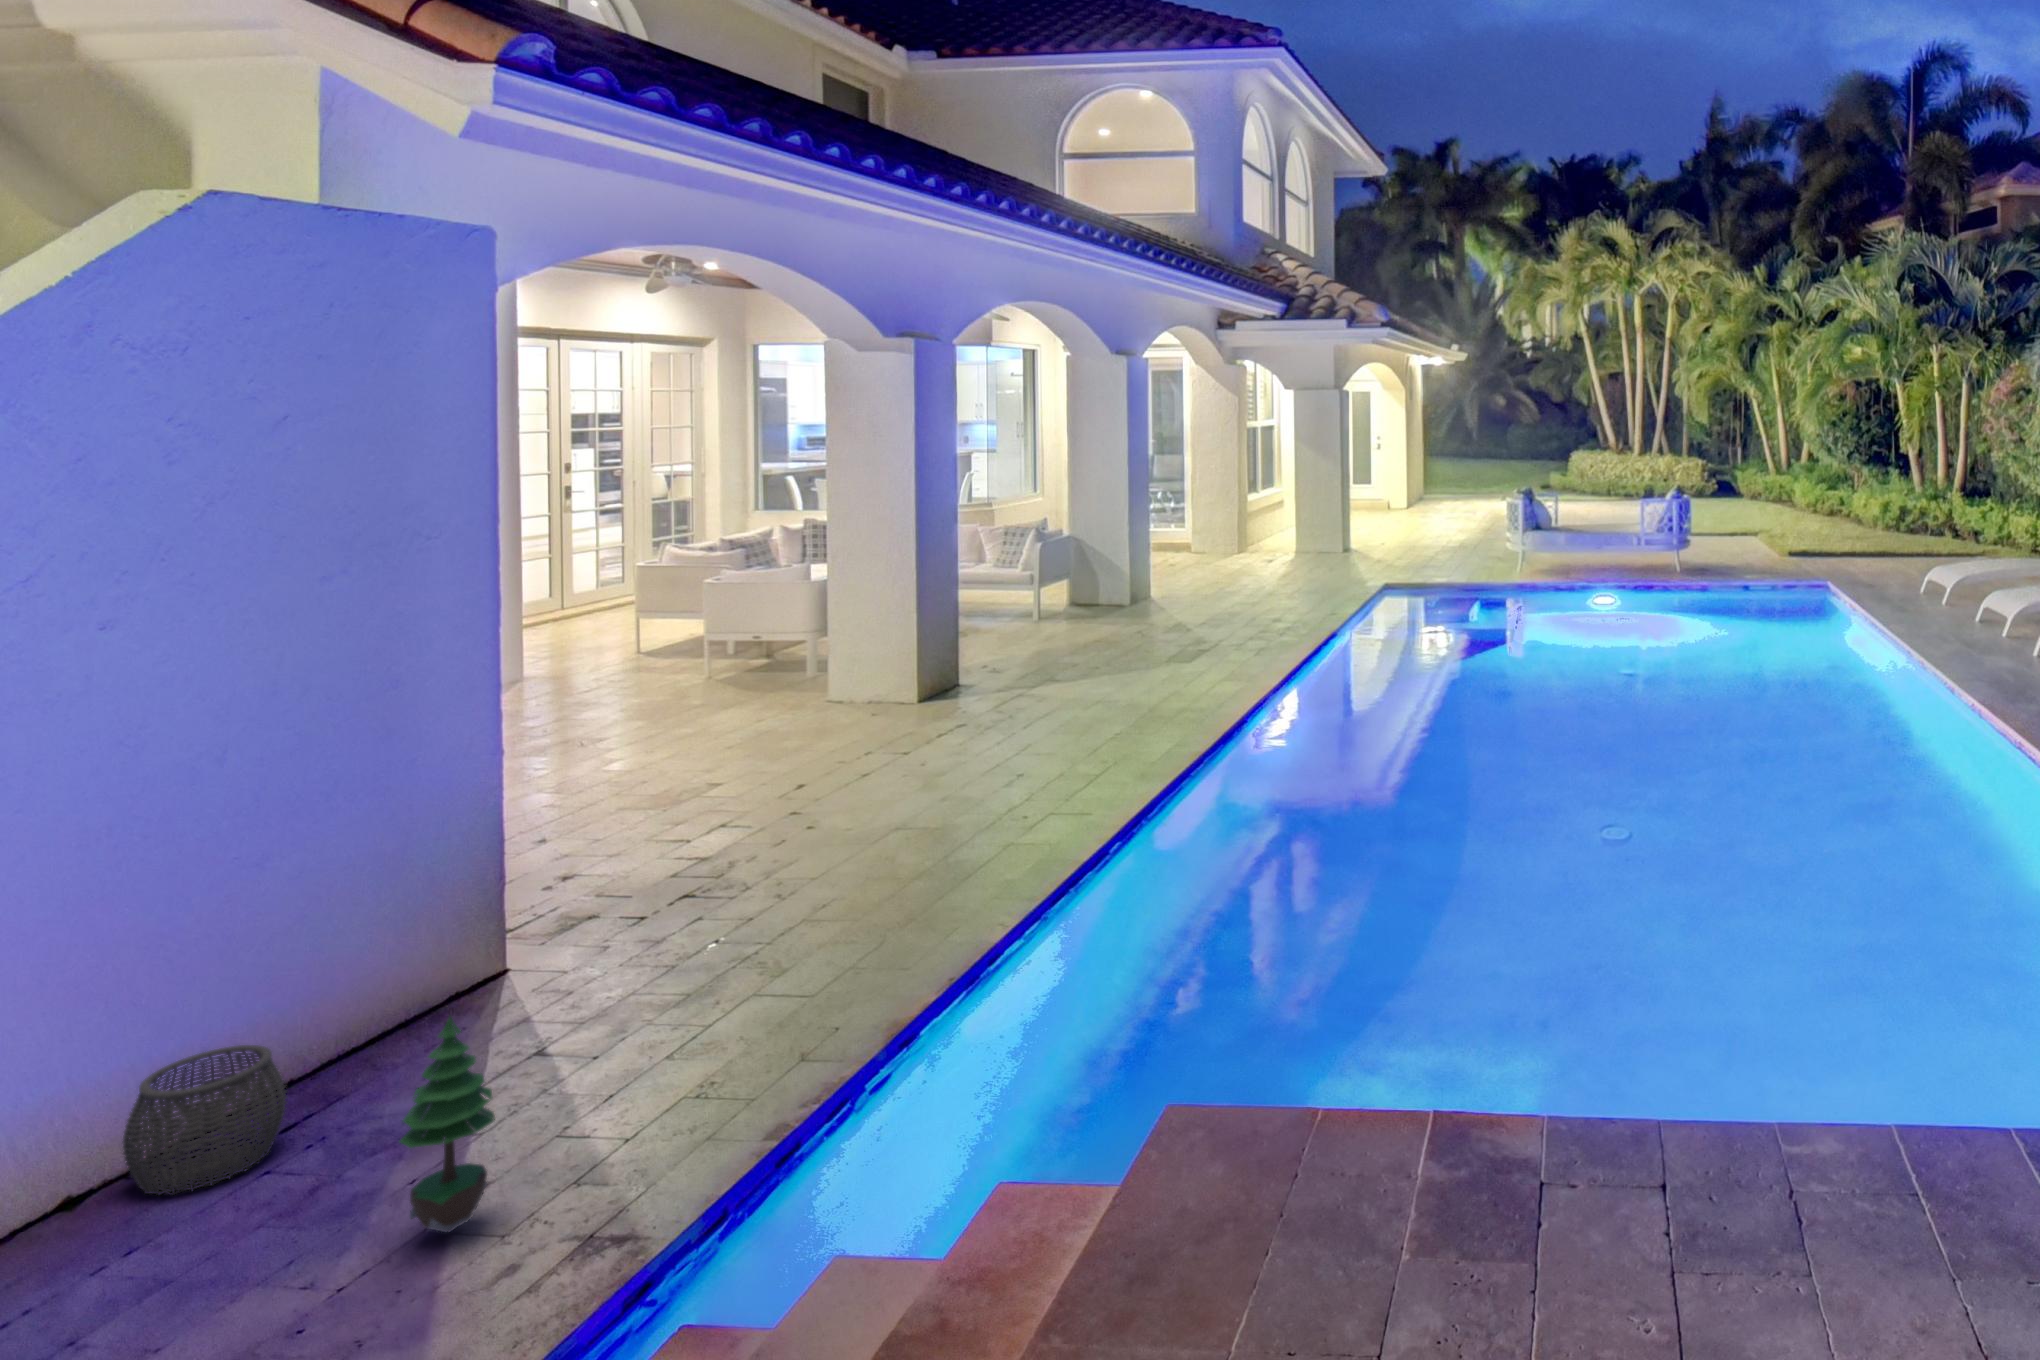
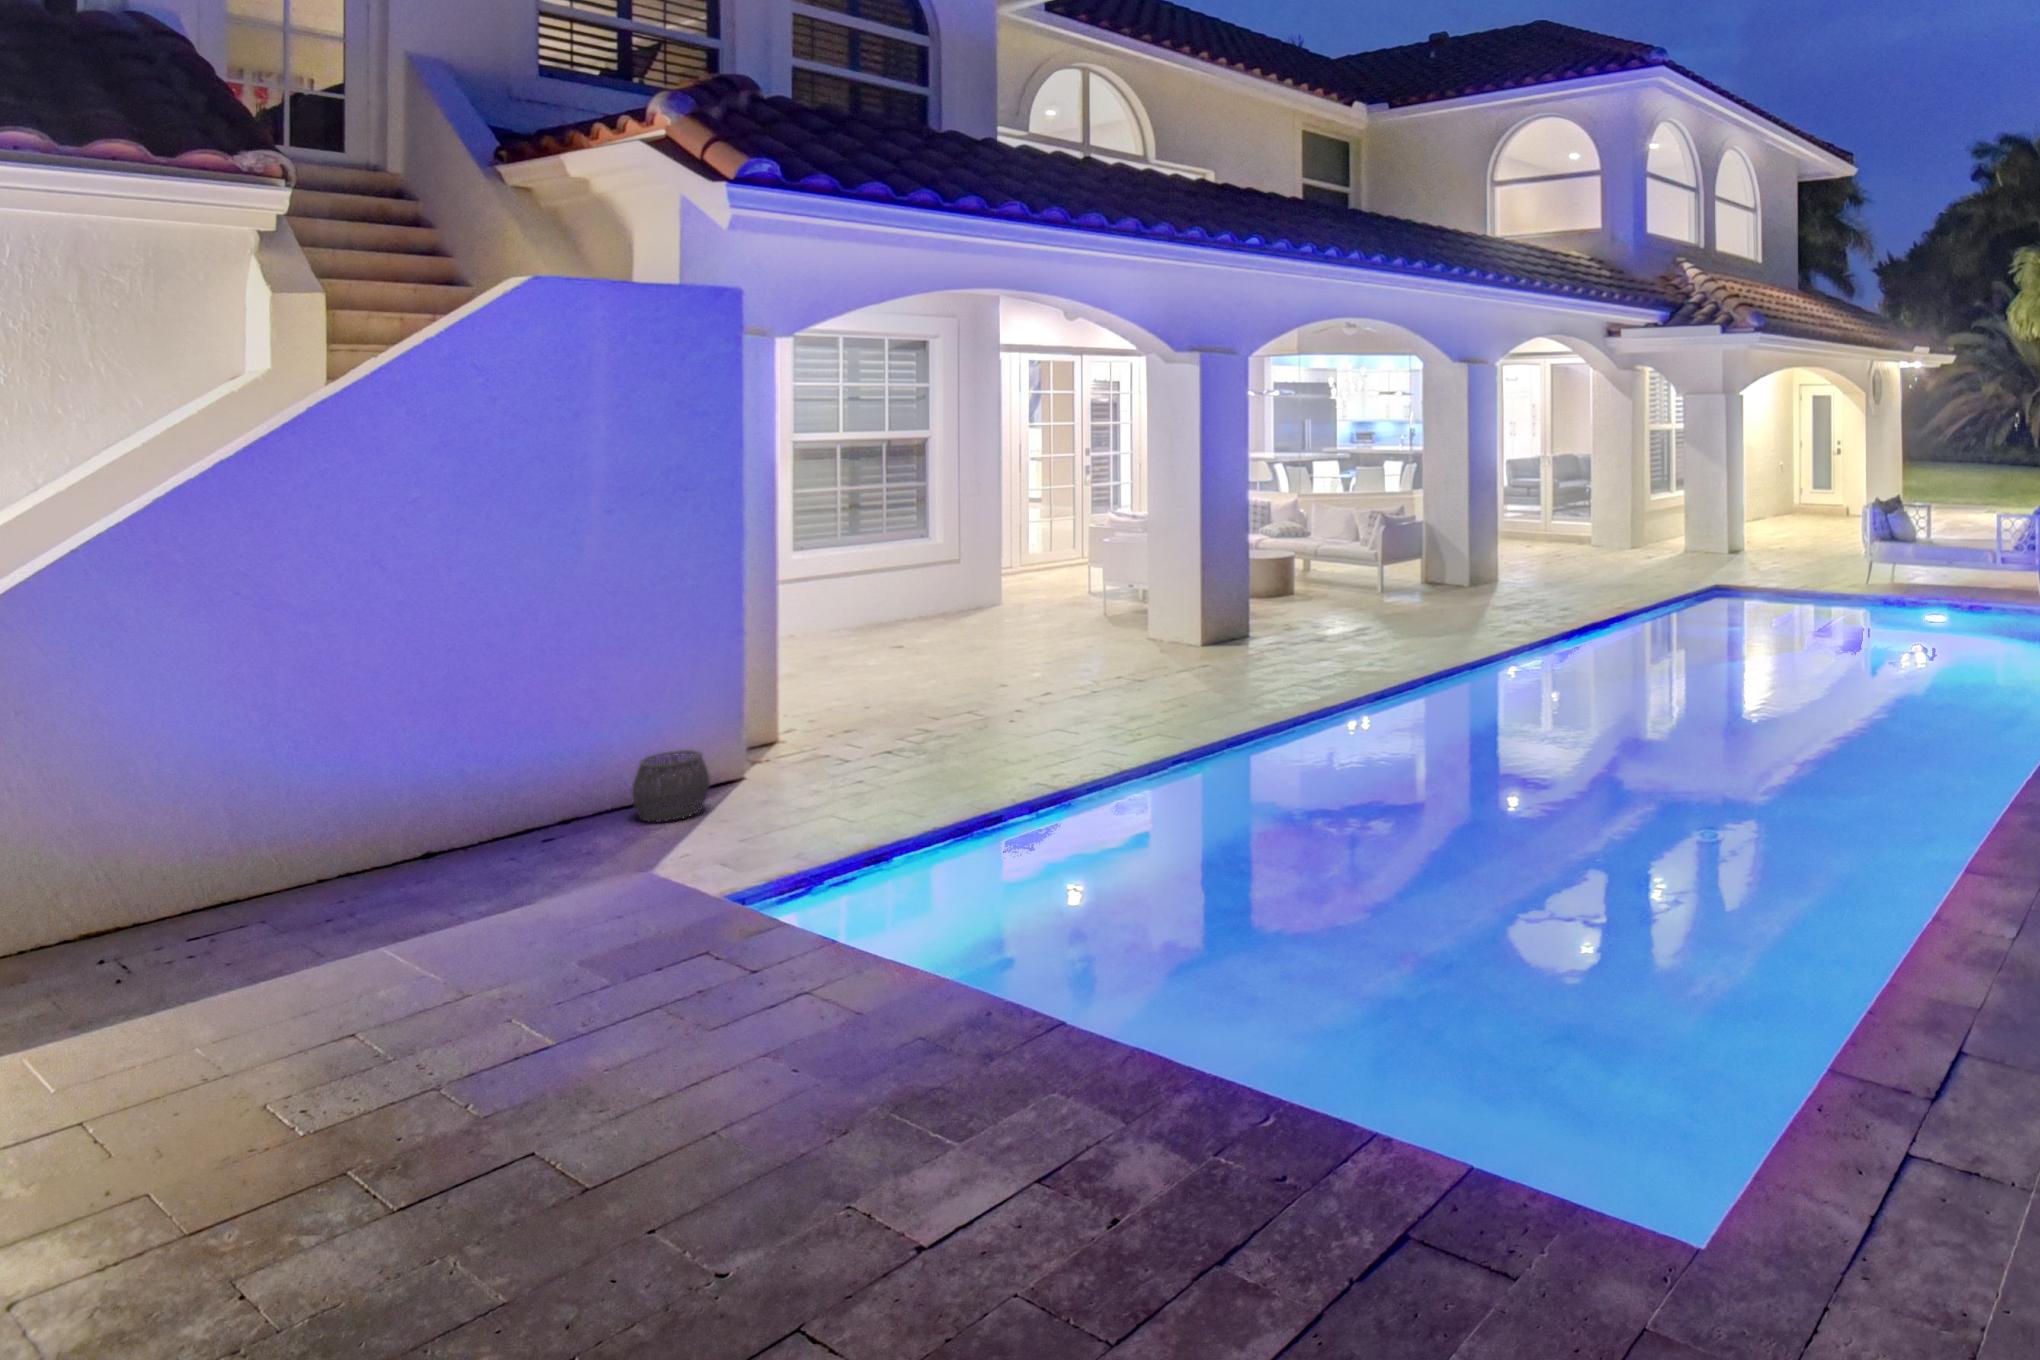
potted tree: present [400,1017,495,1232] -> none [710,736,762,862]

